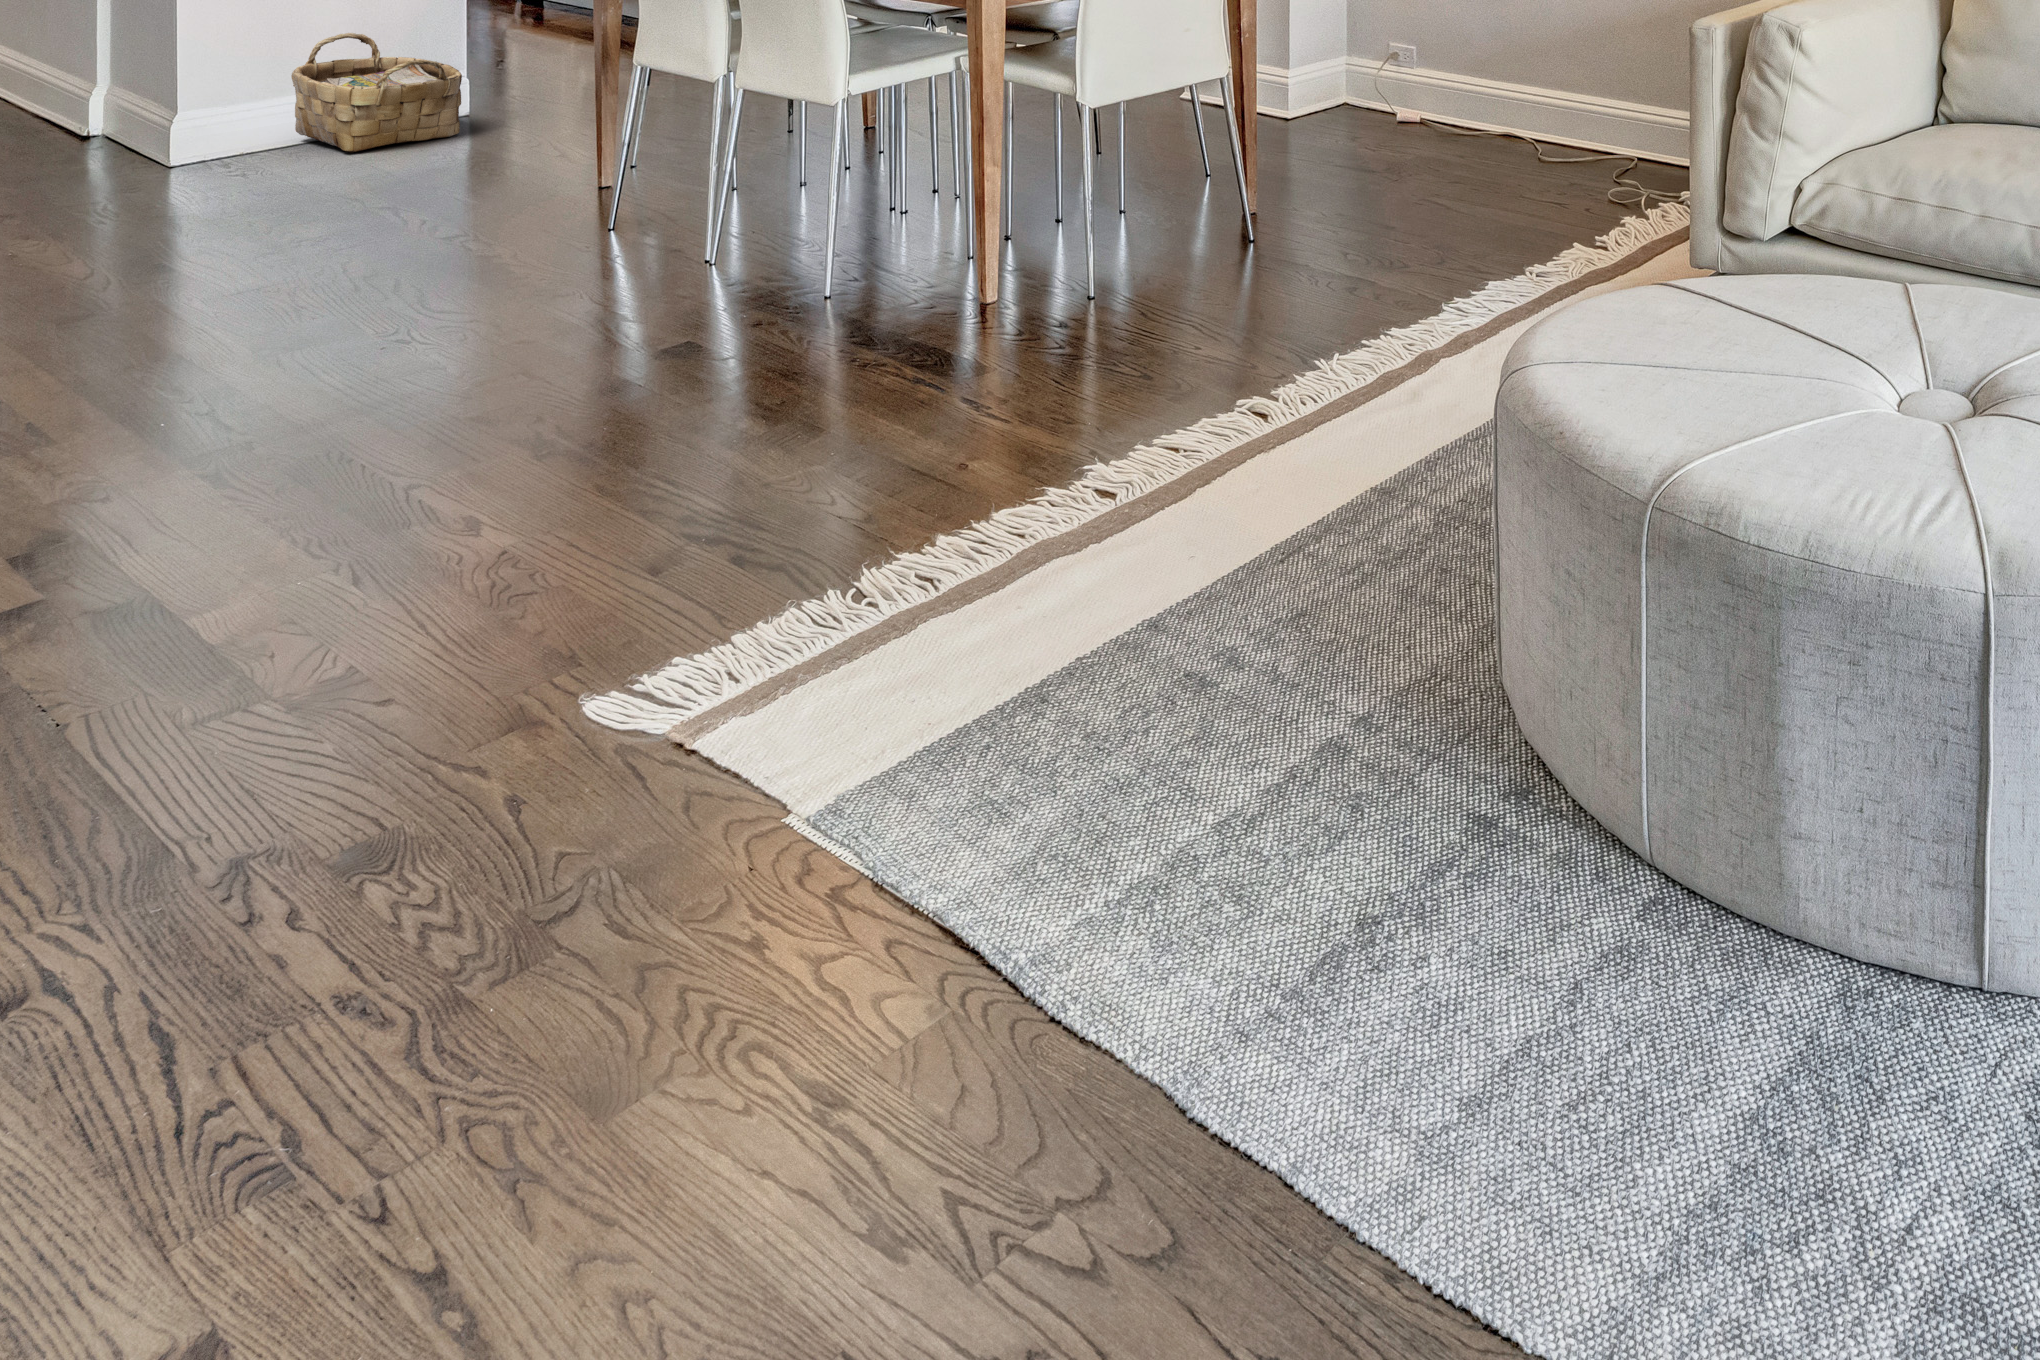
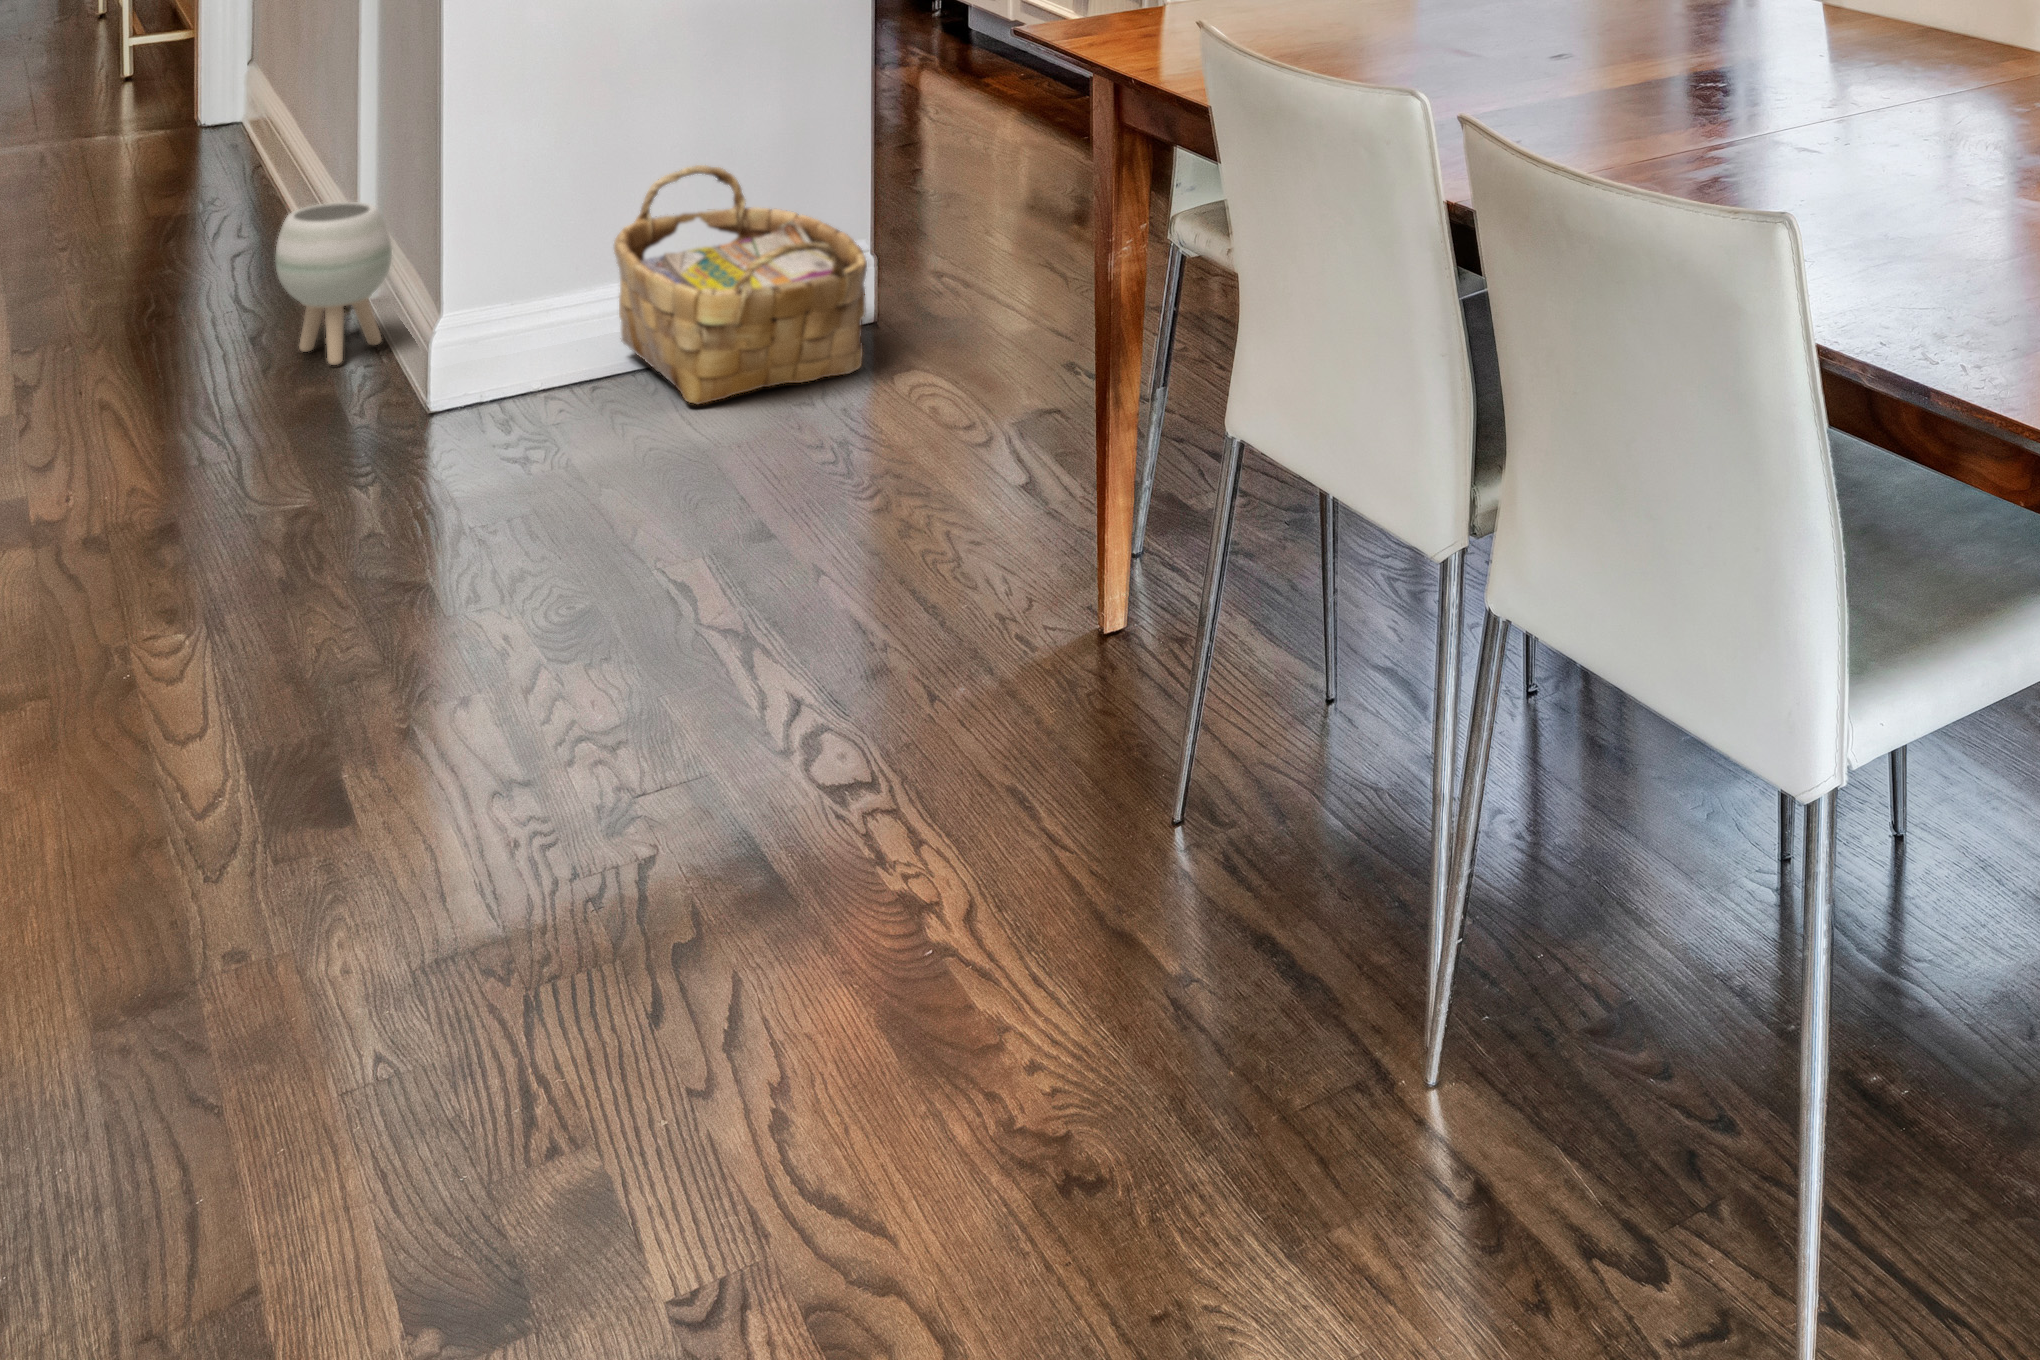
planter: none [47,66,130,157] -> present [275,202,392,365]

